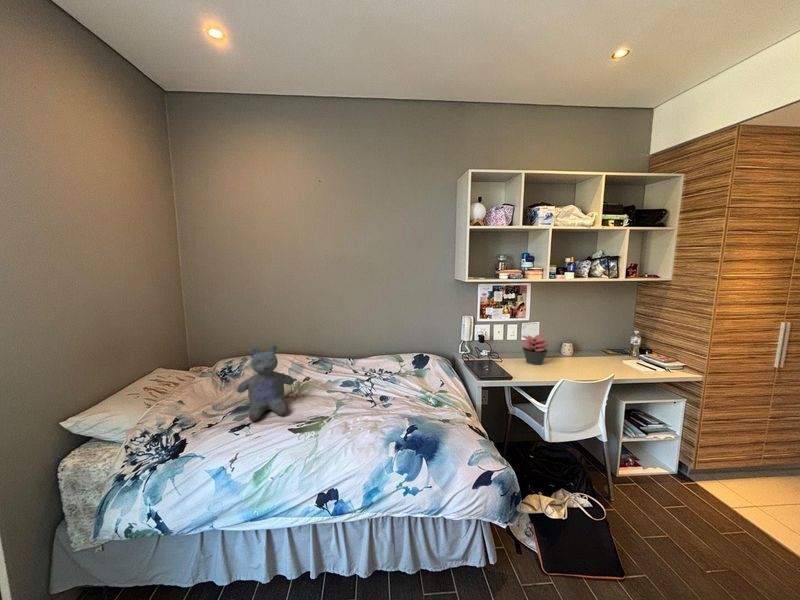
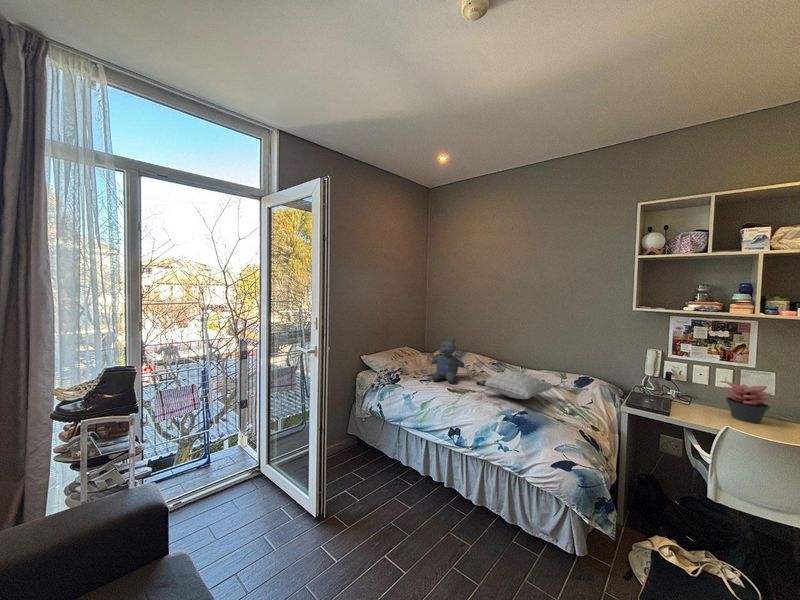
pillow: none [333,373,412,410] -> present [476,371,553,399]

